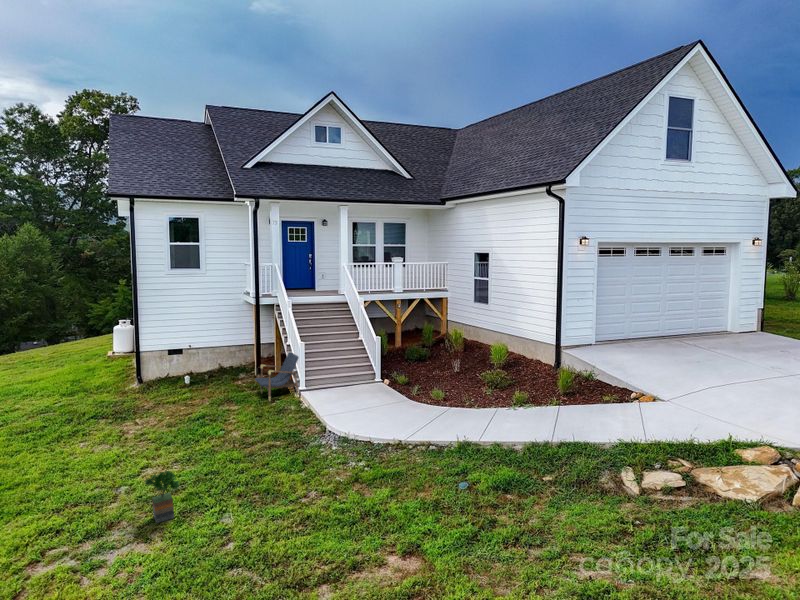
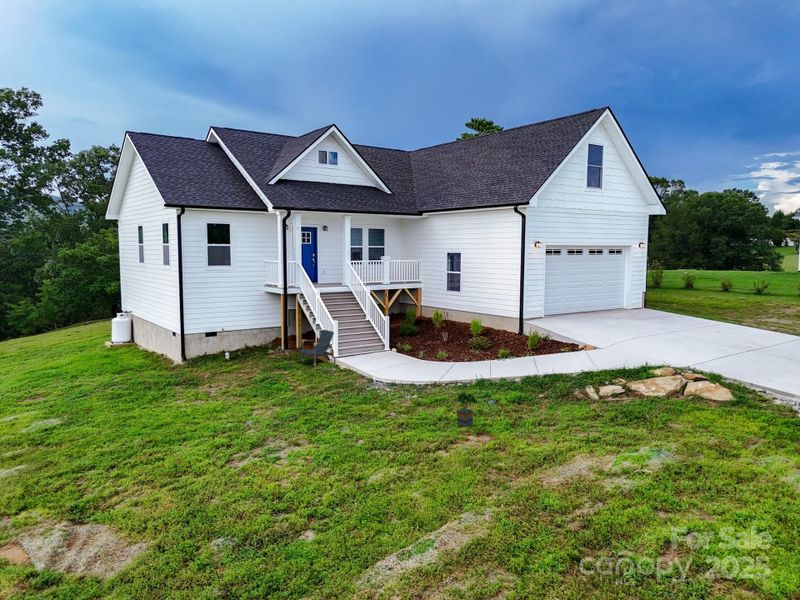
potted tree: present [145,471,179,523] -> present [454,393,477,426]

